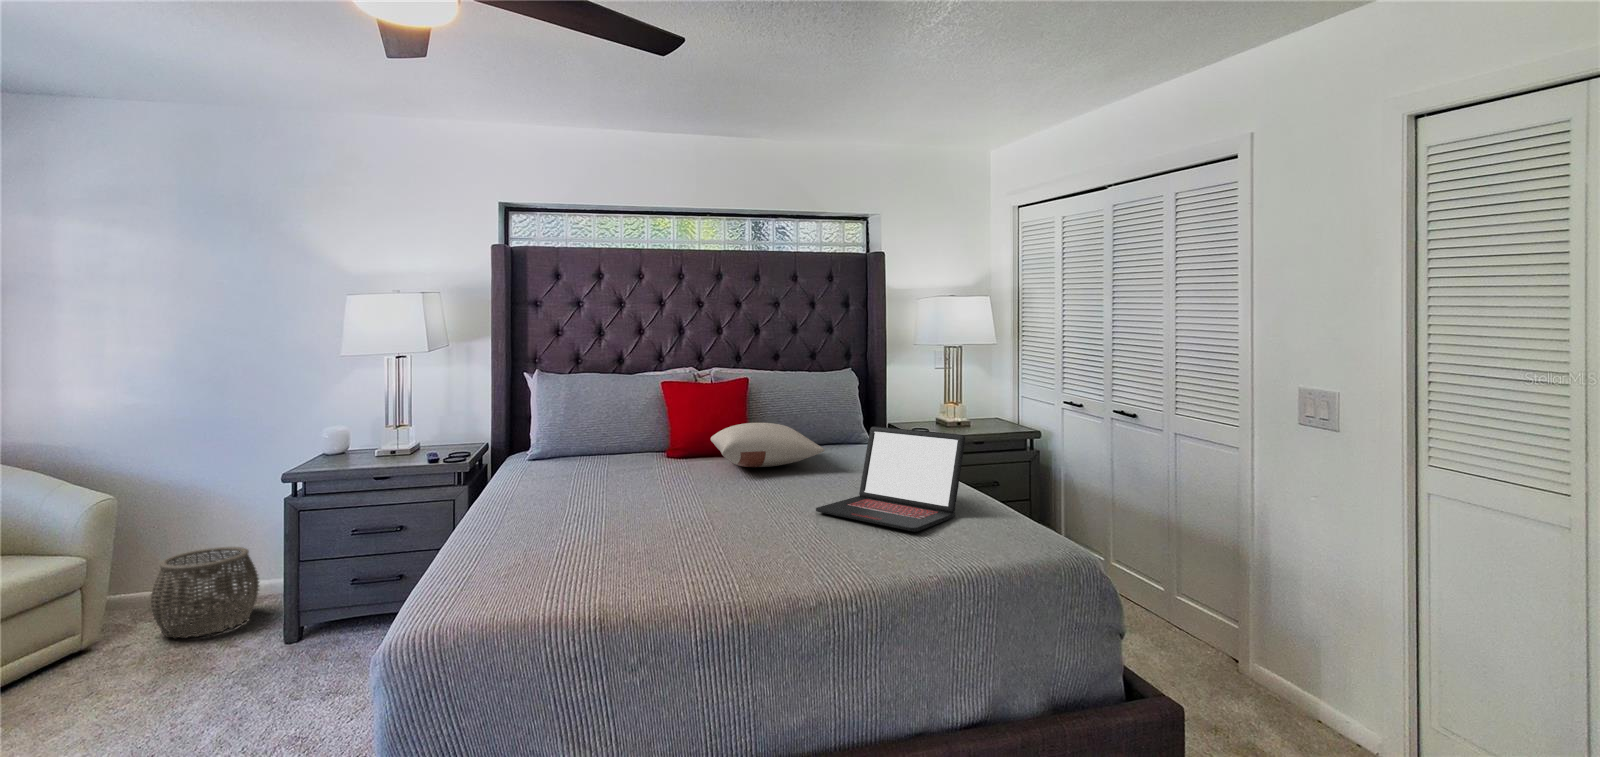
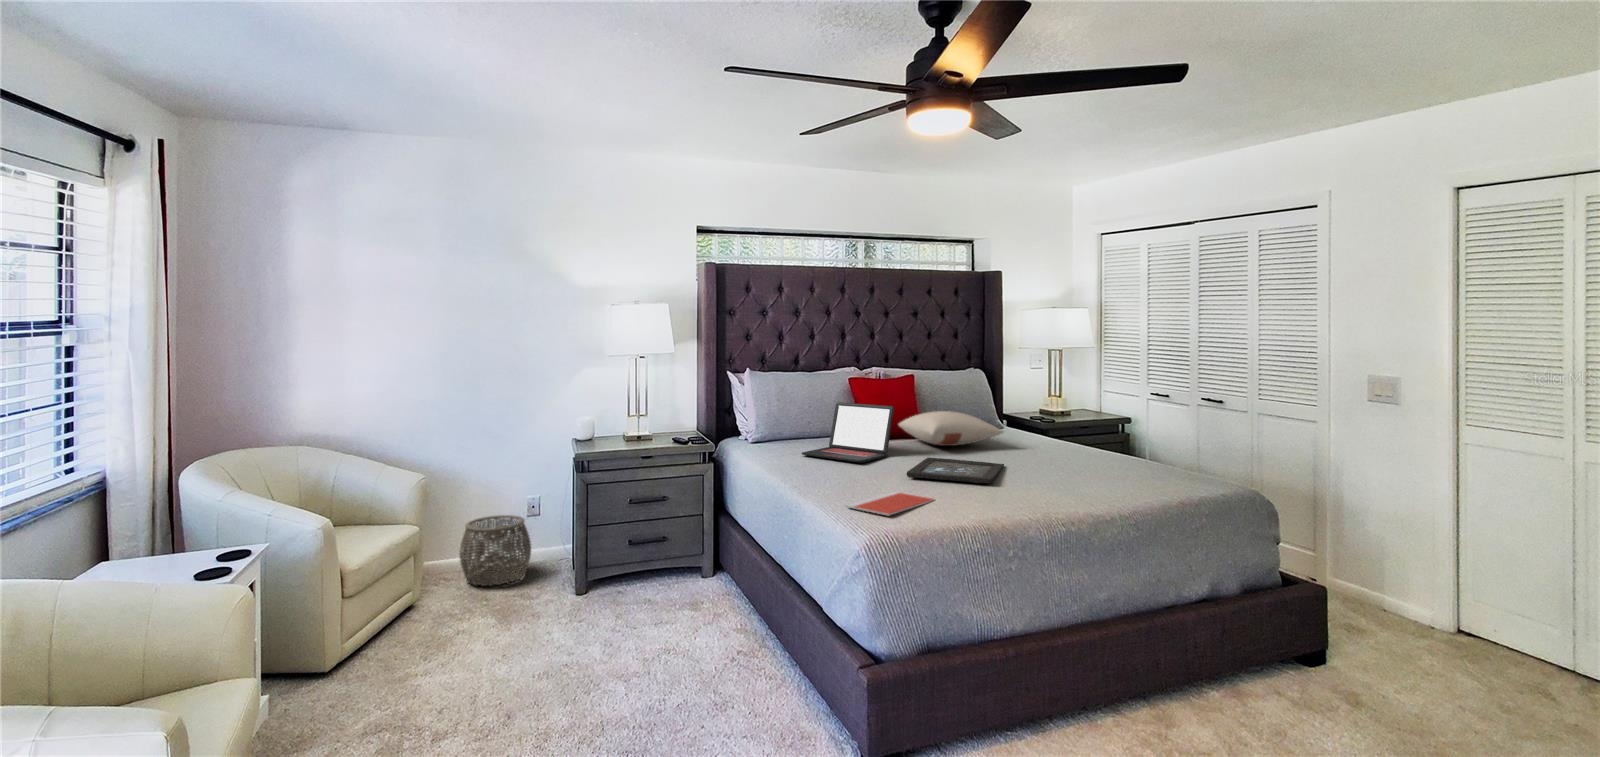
laptop: present [816,426,965,532] -> present [802,402,894,463]
tray: none [633,484,792,526] -> present [907,458,1004,483]
notebook: none [470,537,621,583] -> present [846,492,935,515]

